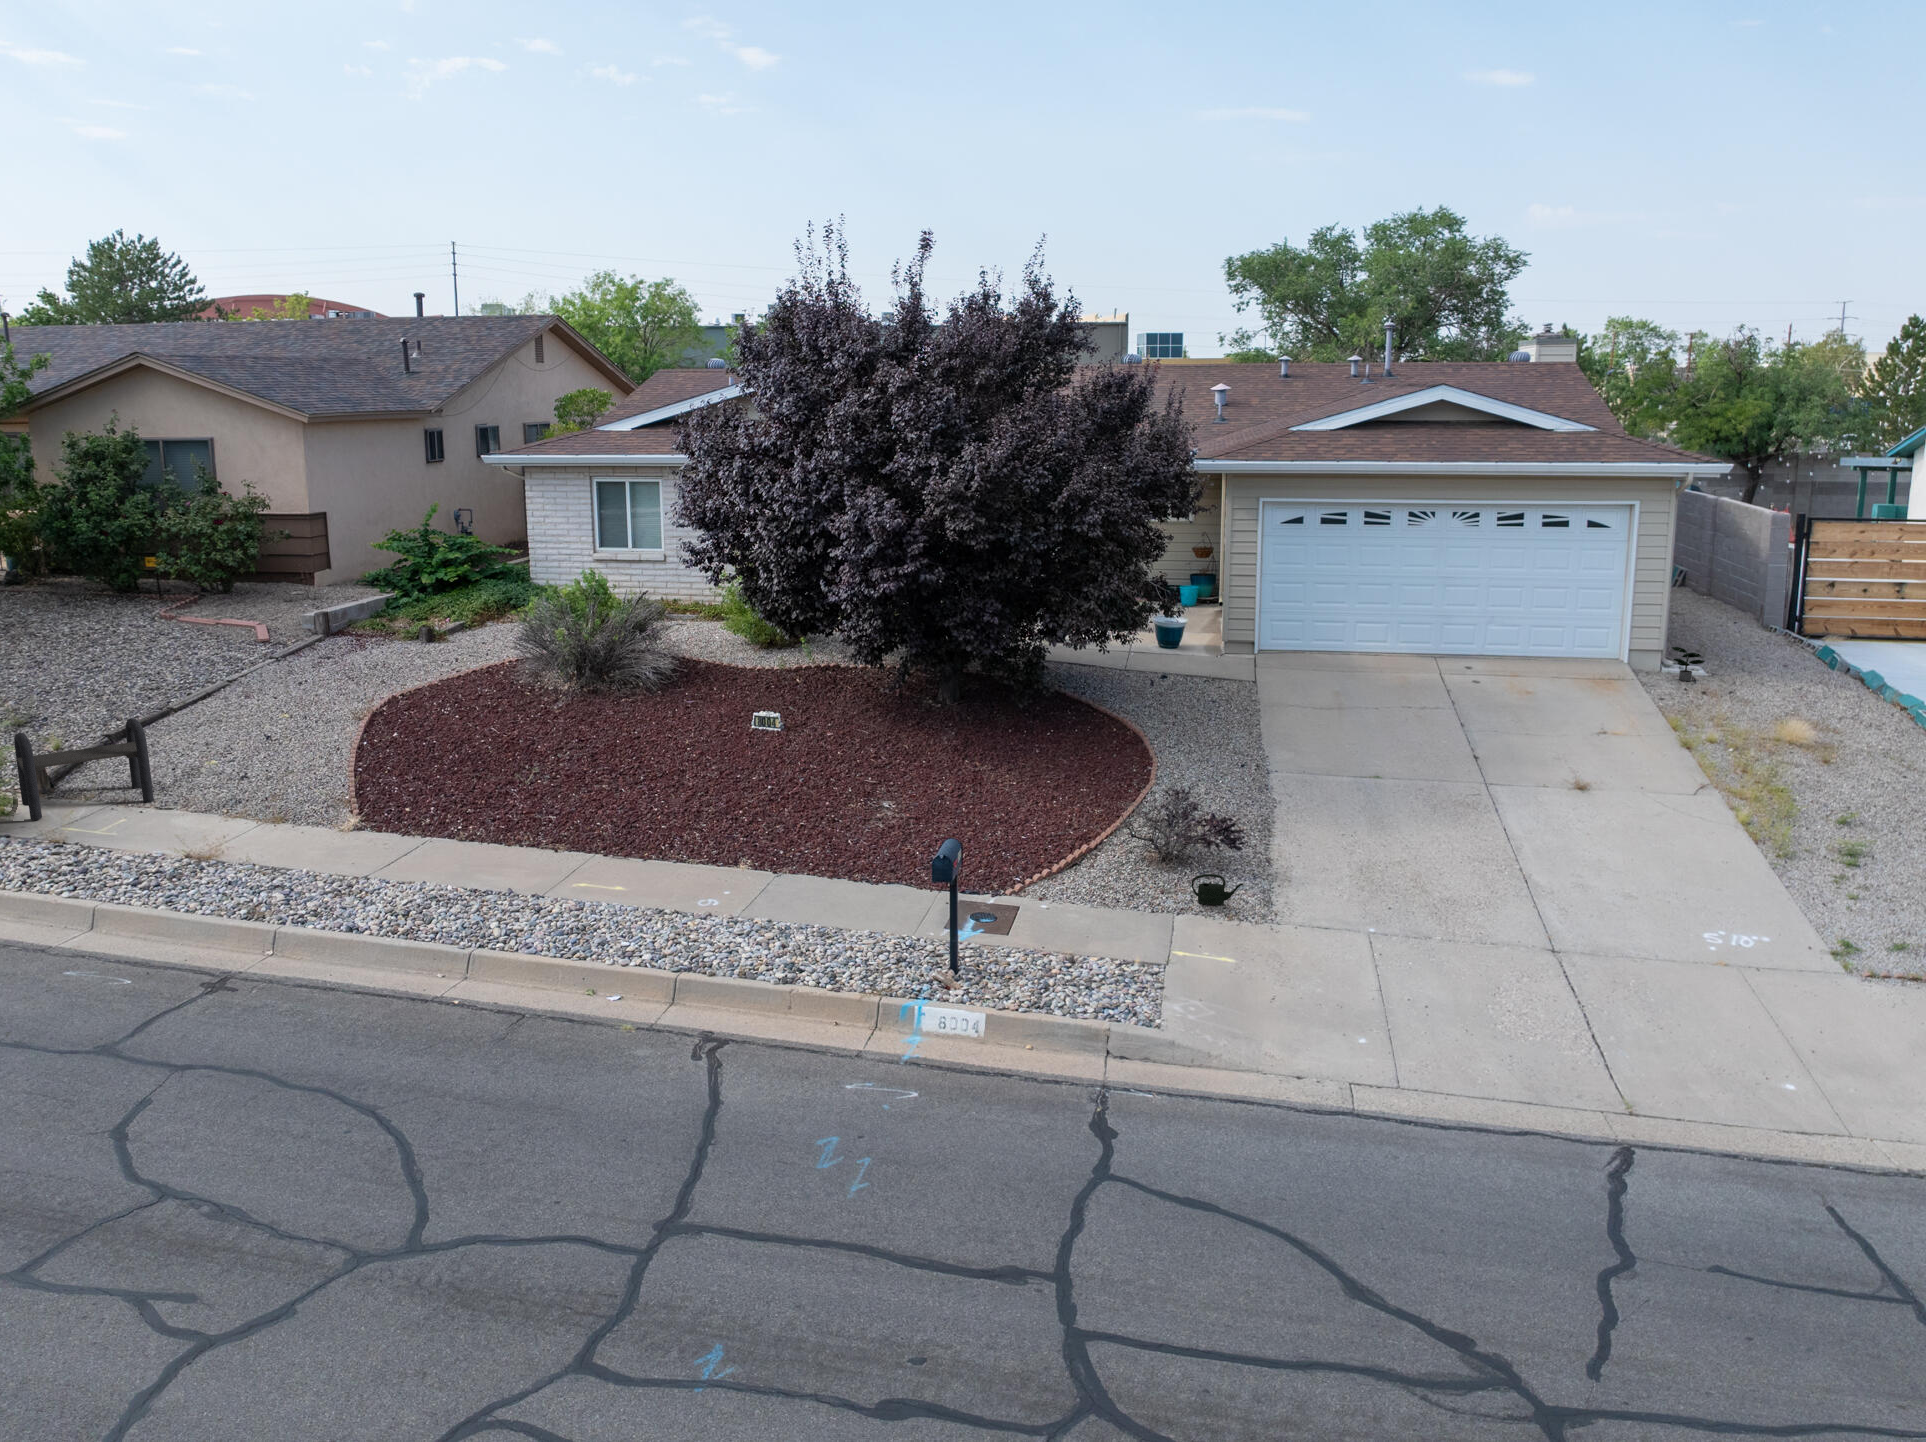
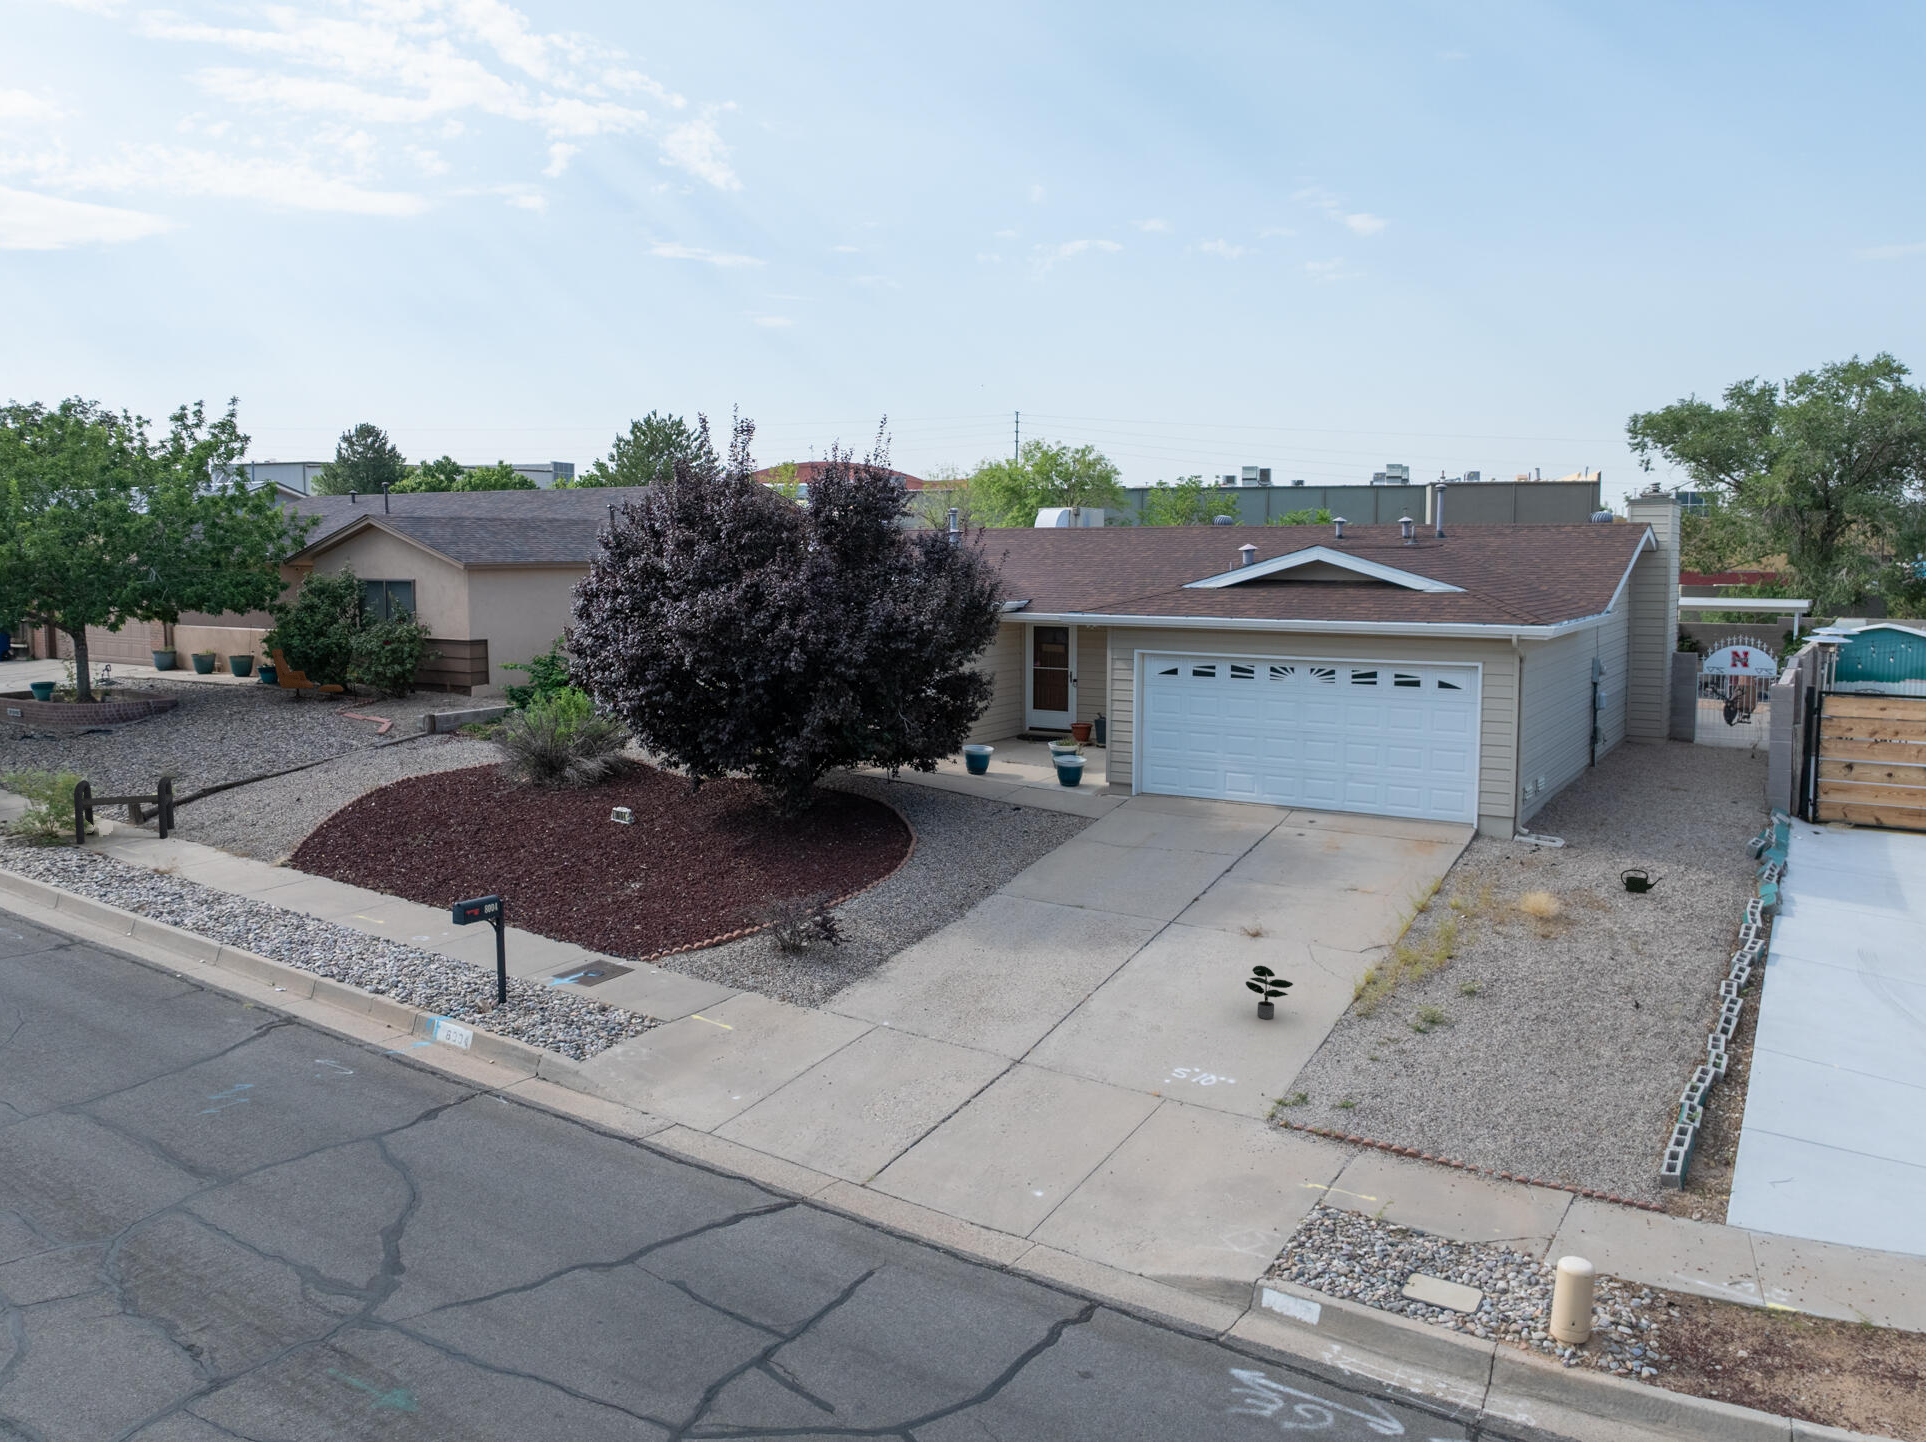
lounge chair: none [28,533,133,603] -> present [272,649,343,702]
potted plant: present [1671,647,1705,681] -> present [1246,966,1293,1019]
watering can: present [1191,874,1243,905] -> present [1621,869,1663,893]

